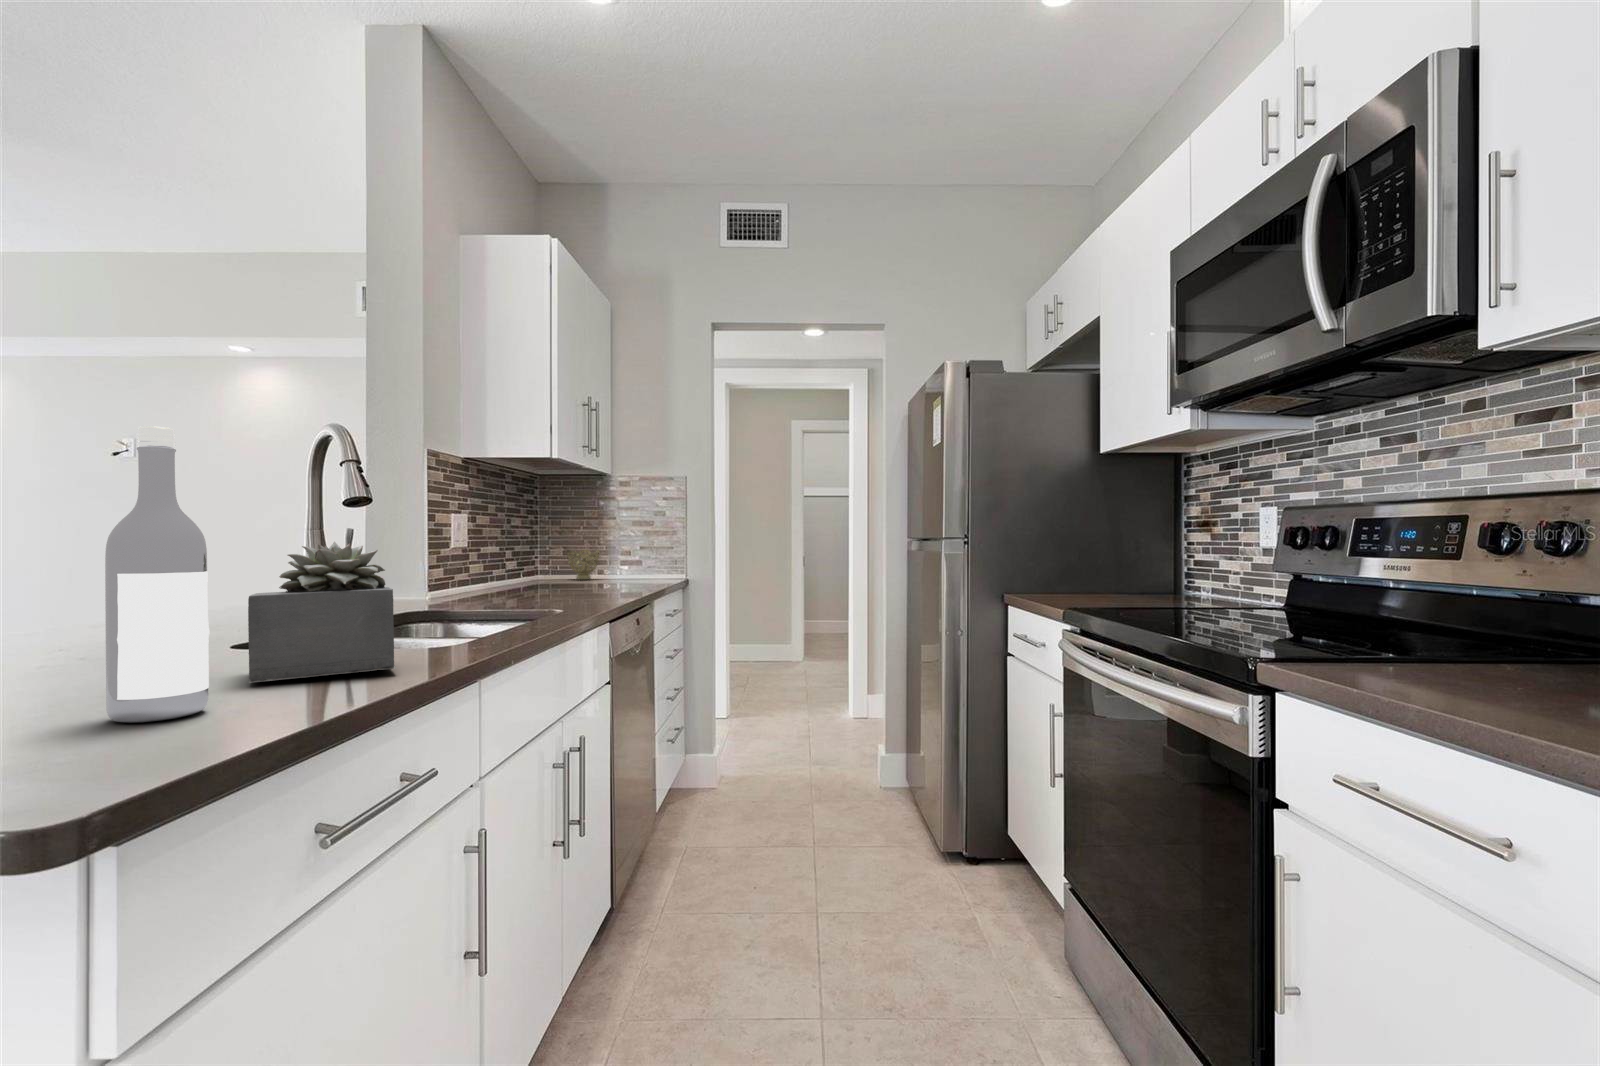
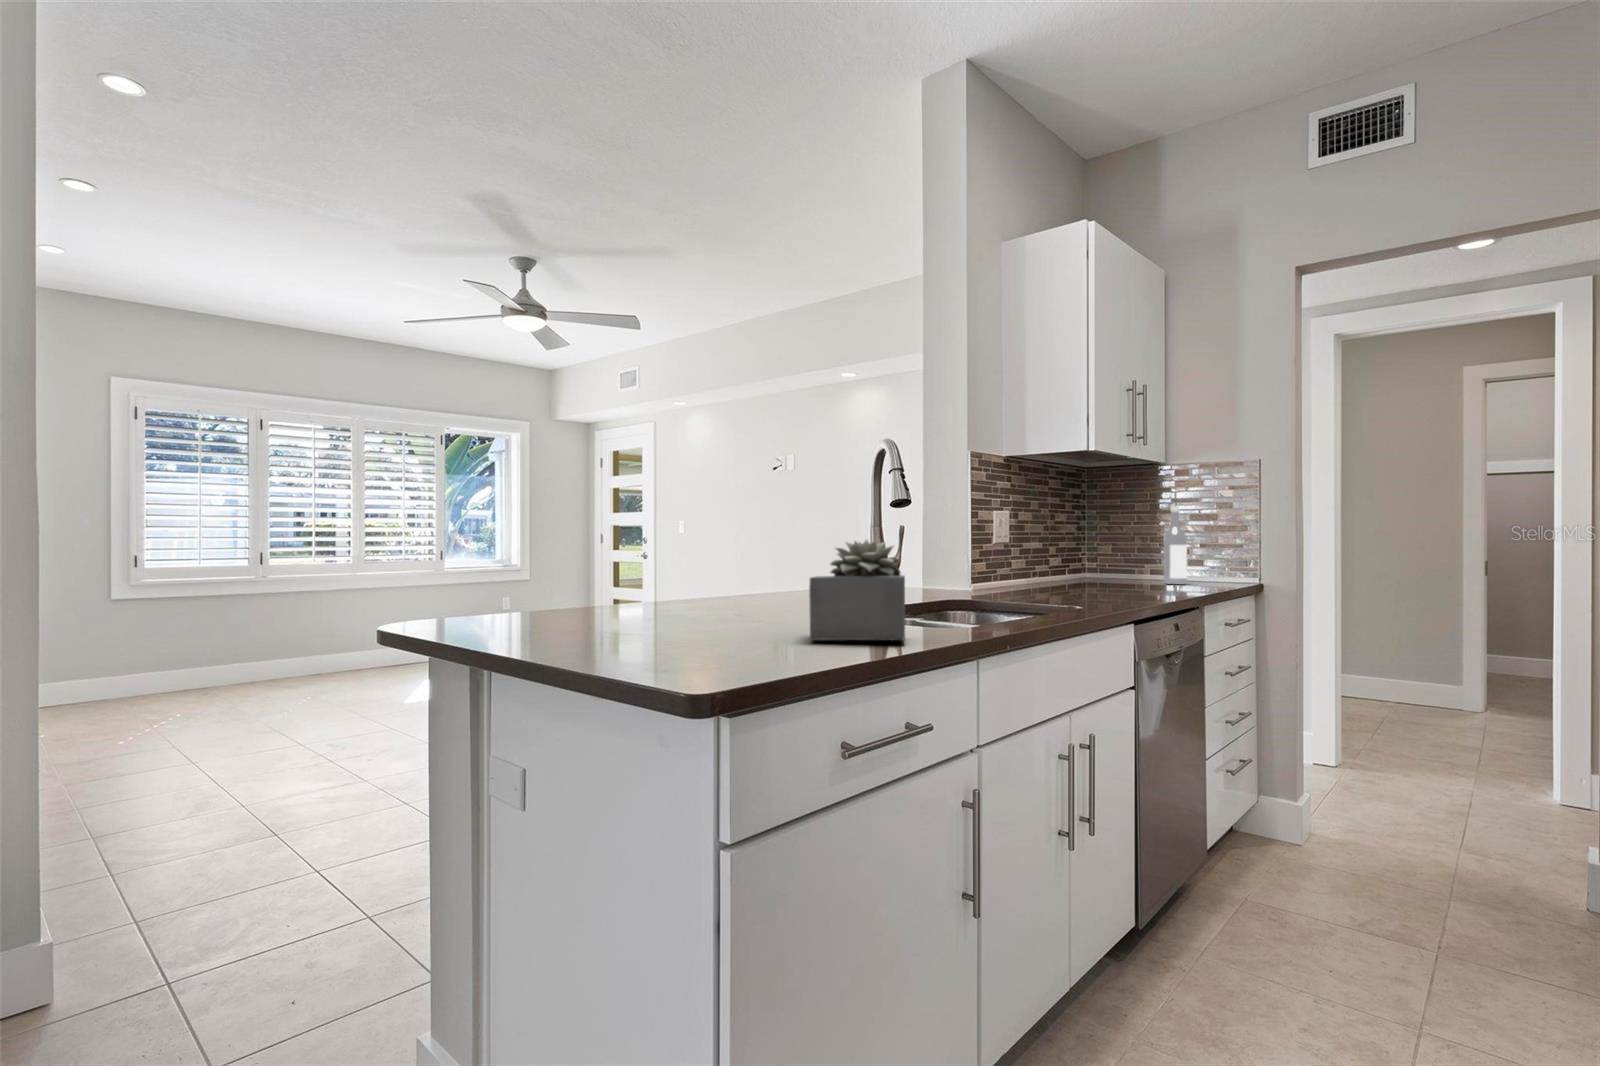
wine bottle: present [105,426,210,723] -> present [1164,506,1187,584]
decorative bowl: present [567,550,601,580] -> none [1116,546,1154,579]

